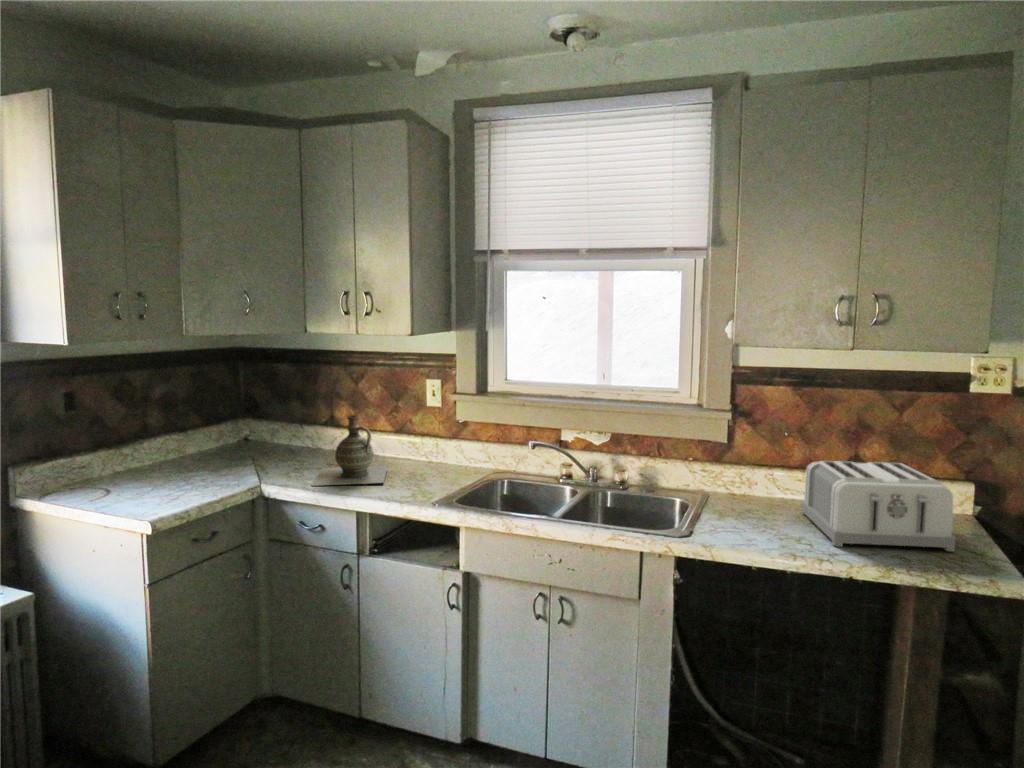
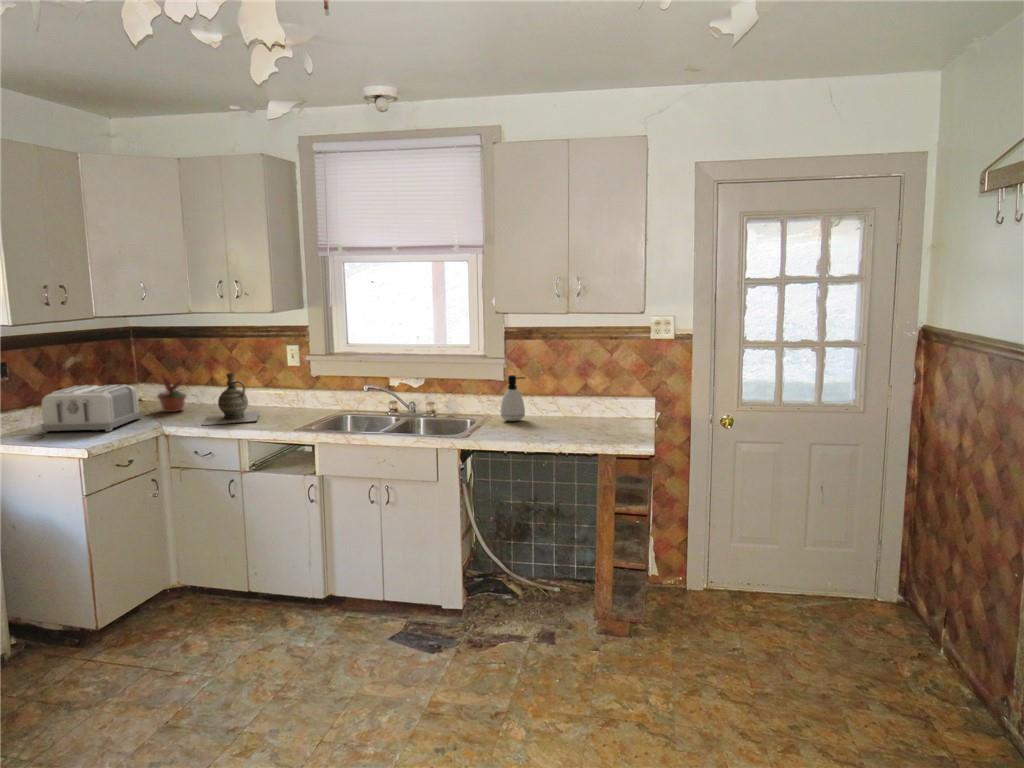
potted plant: none [248,409,310,460] -> present [156,375,187,412]
soap dispenser: none [728,438,770,507] -> present [500,375,525,421]
toaster: present [801,461,956,551] -> present [41,385,141,433]

